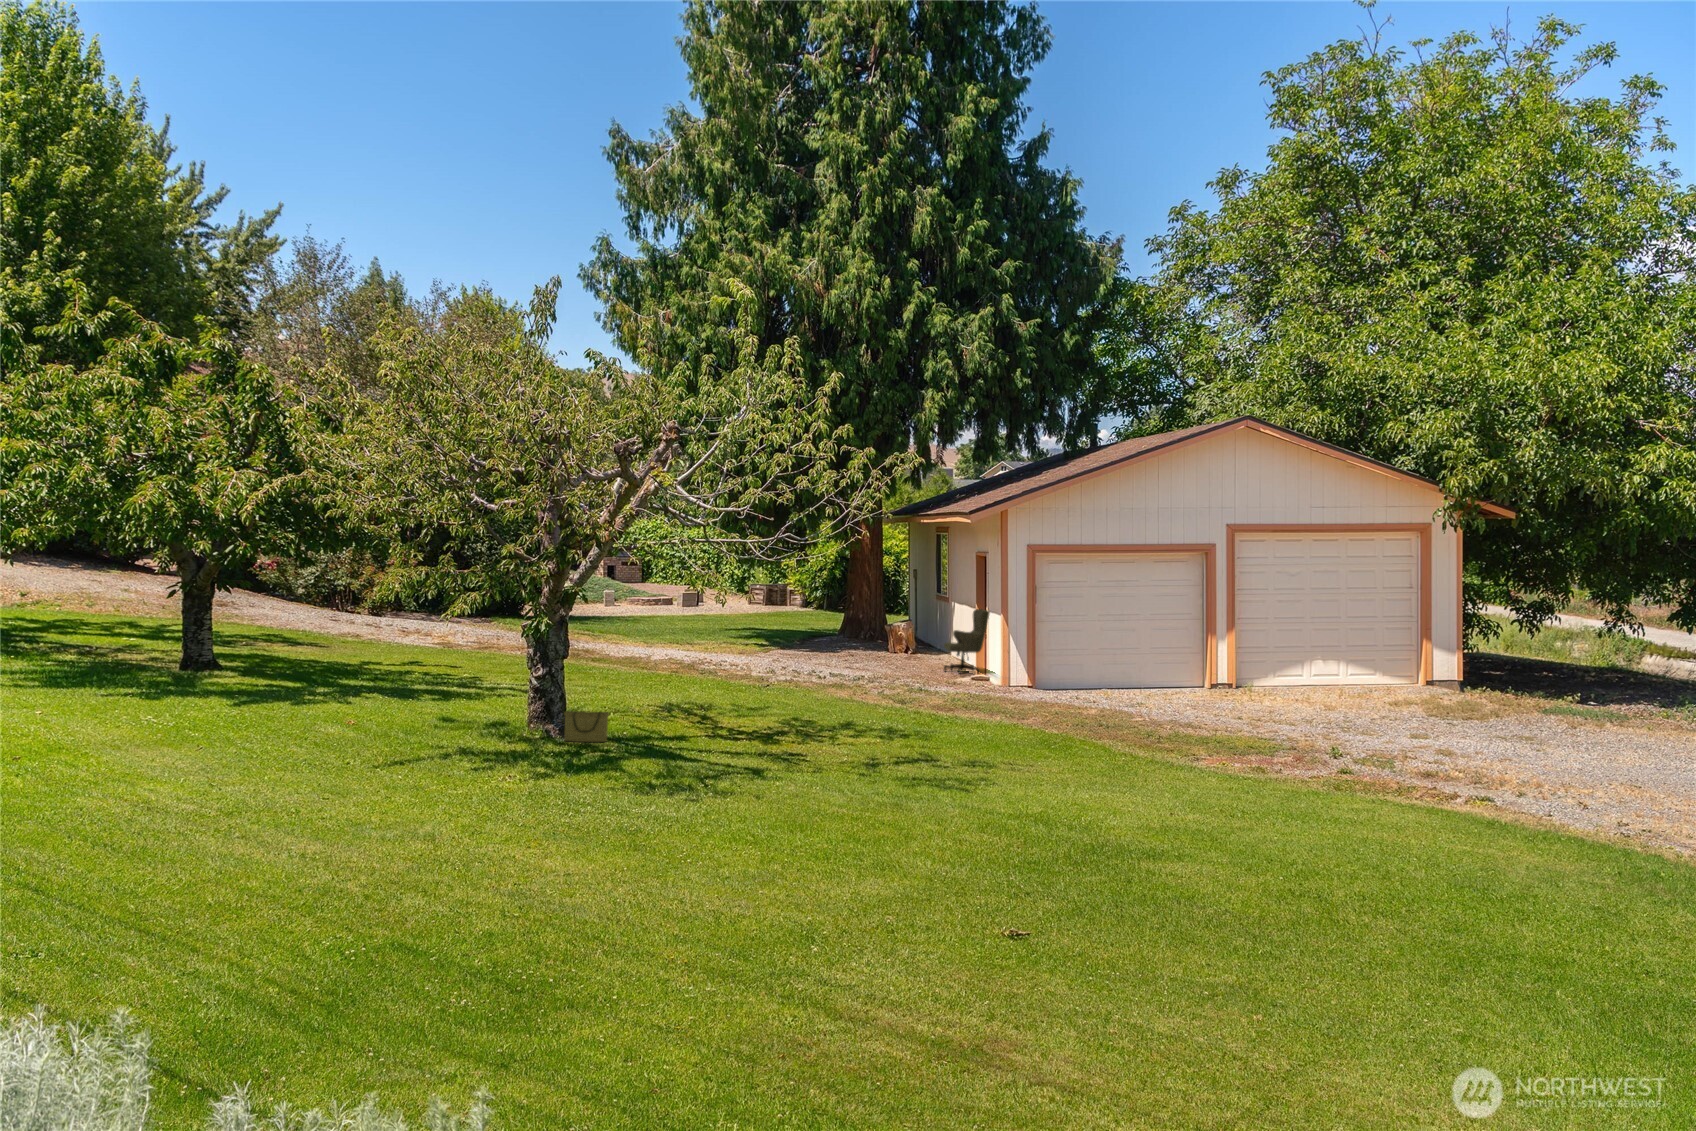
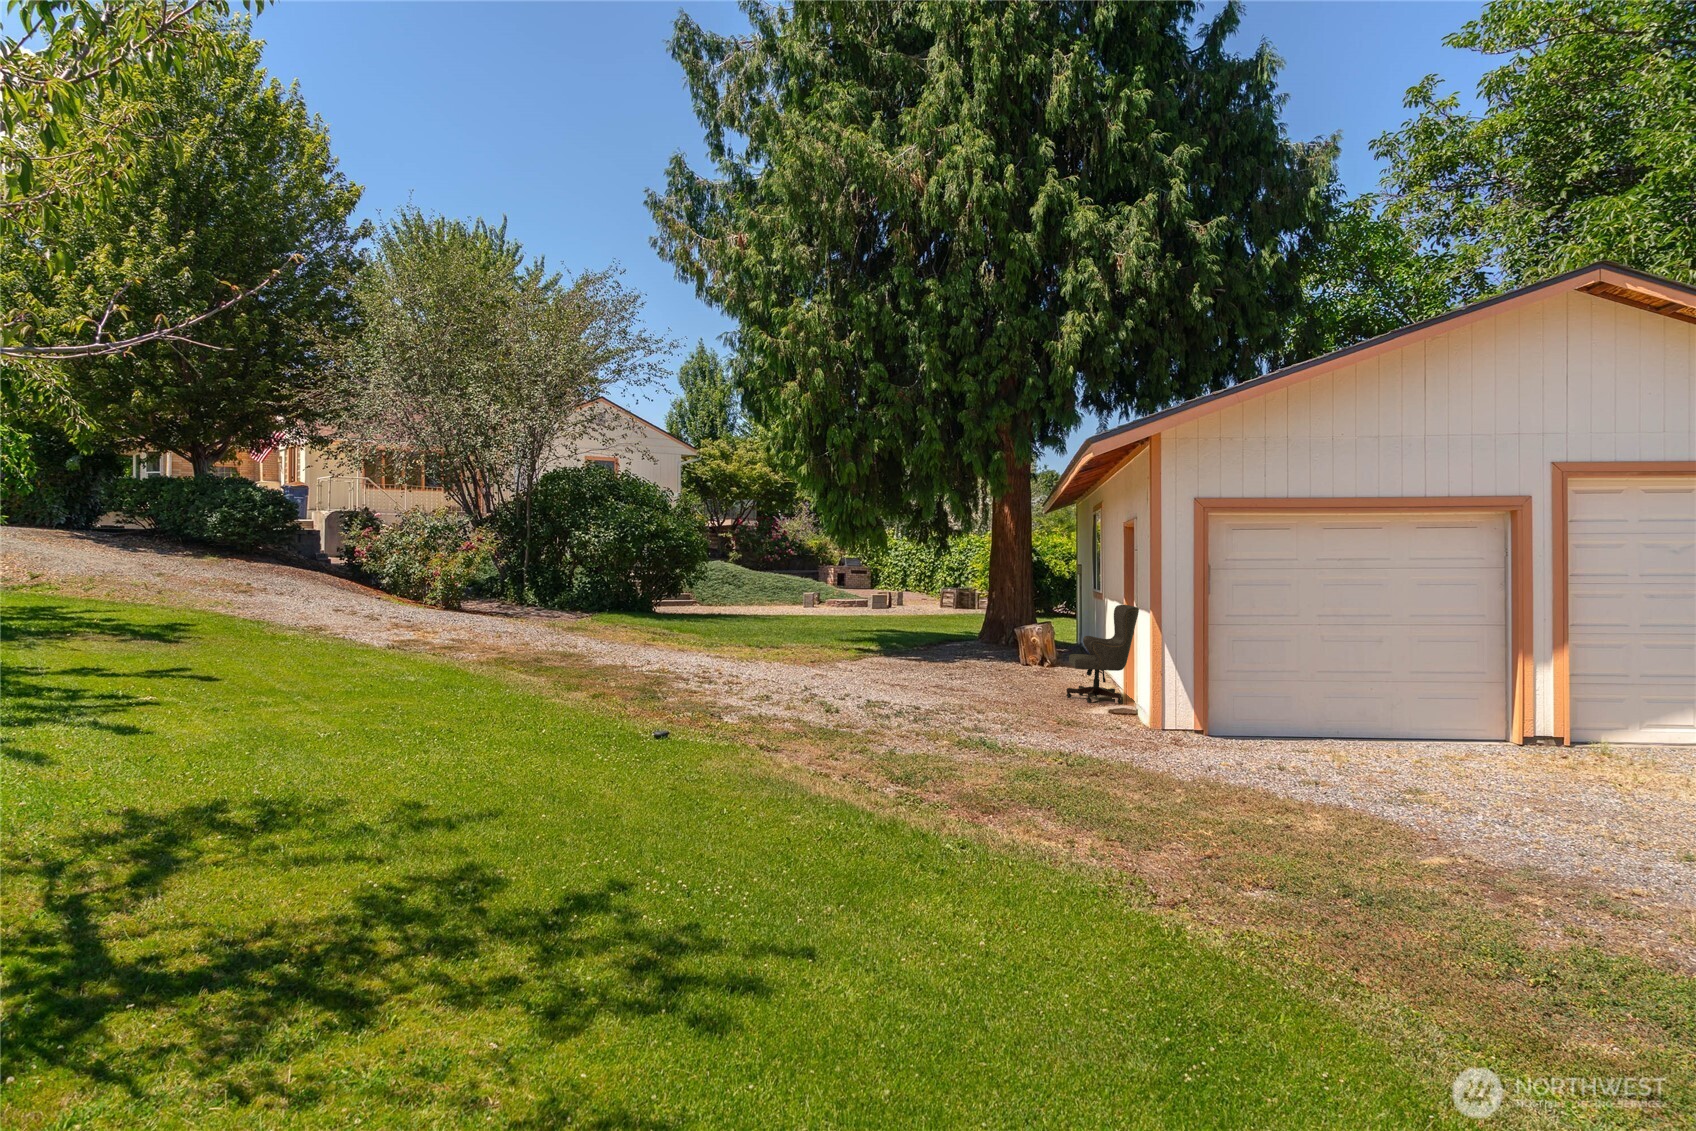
basket: present [564,711,609,742] -> none [24,791,144,871]

